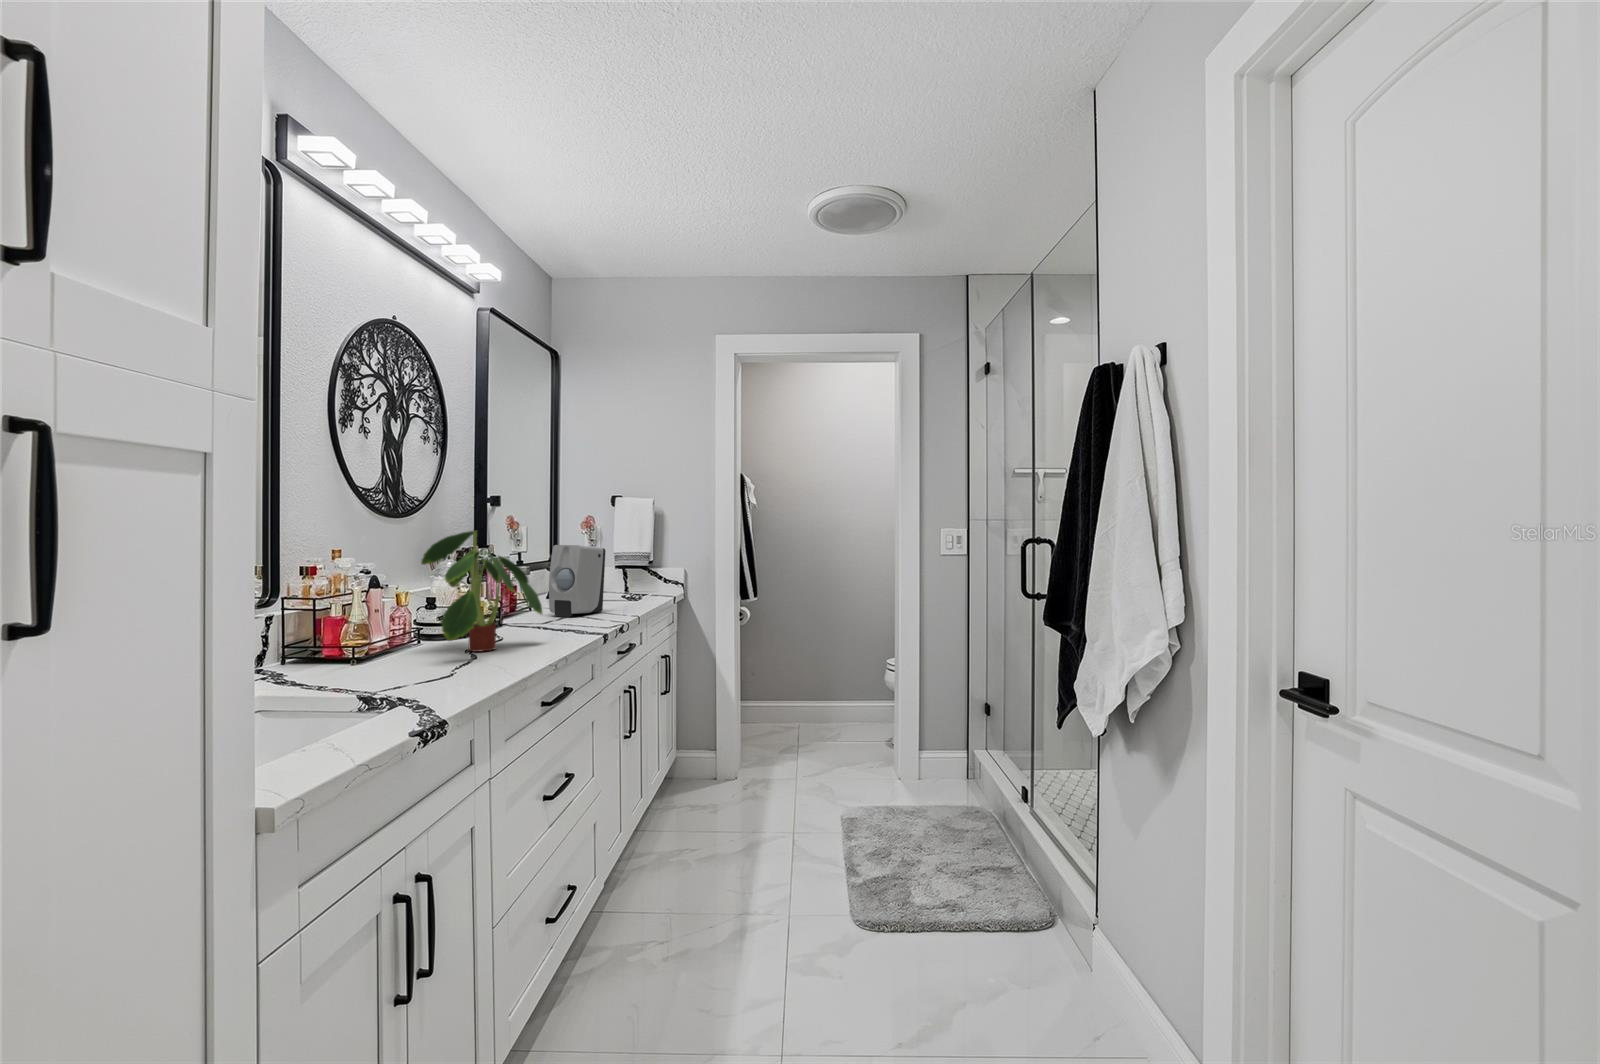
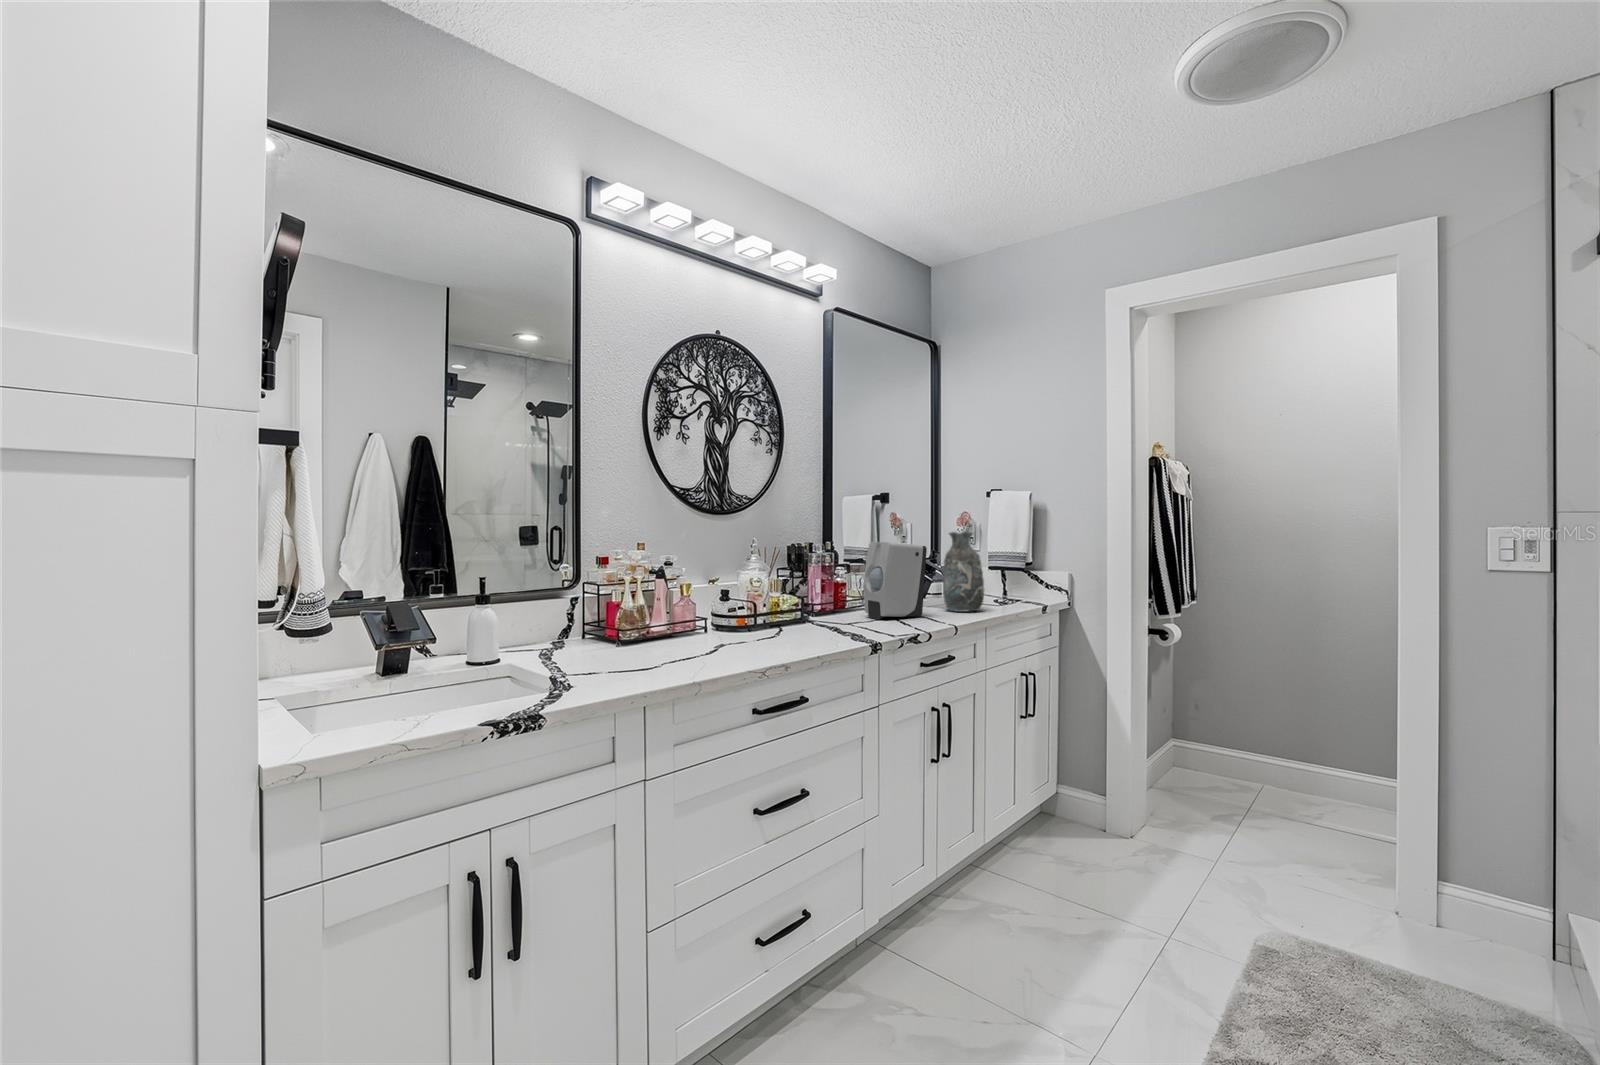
plant: present [421,531,542,652] -> none [668,525,795,647]
decorative vase: none [605,535,642,606] -> present [943,531,984,612]

